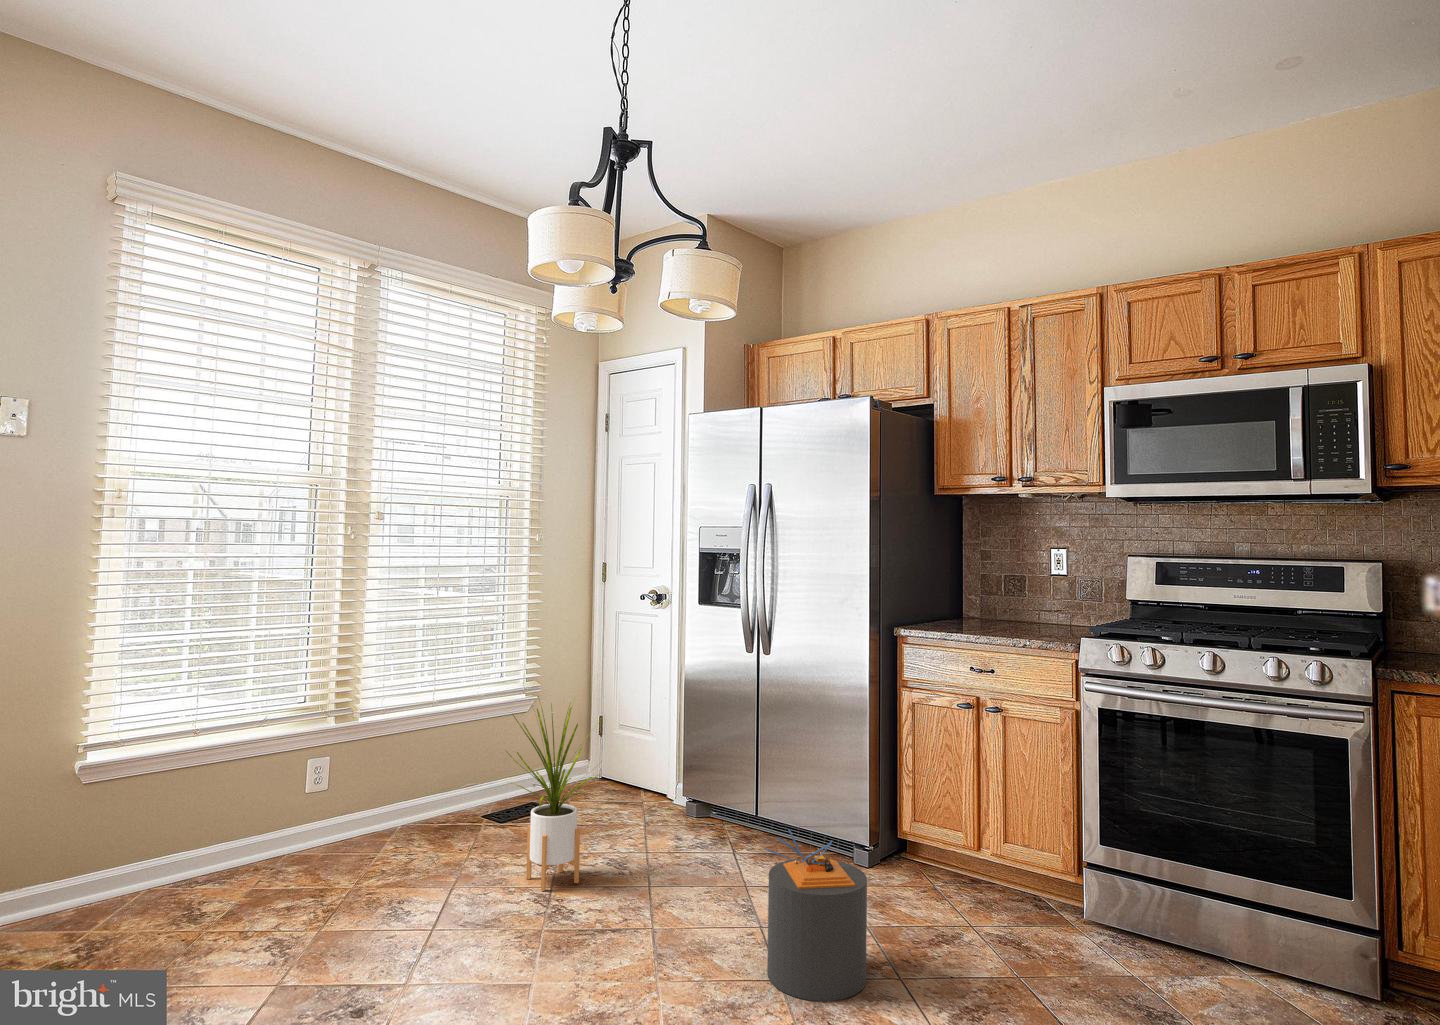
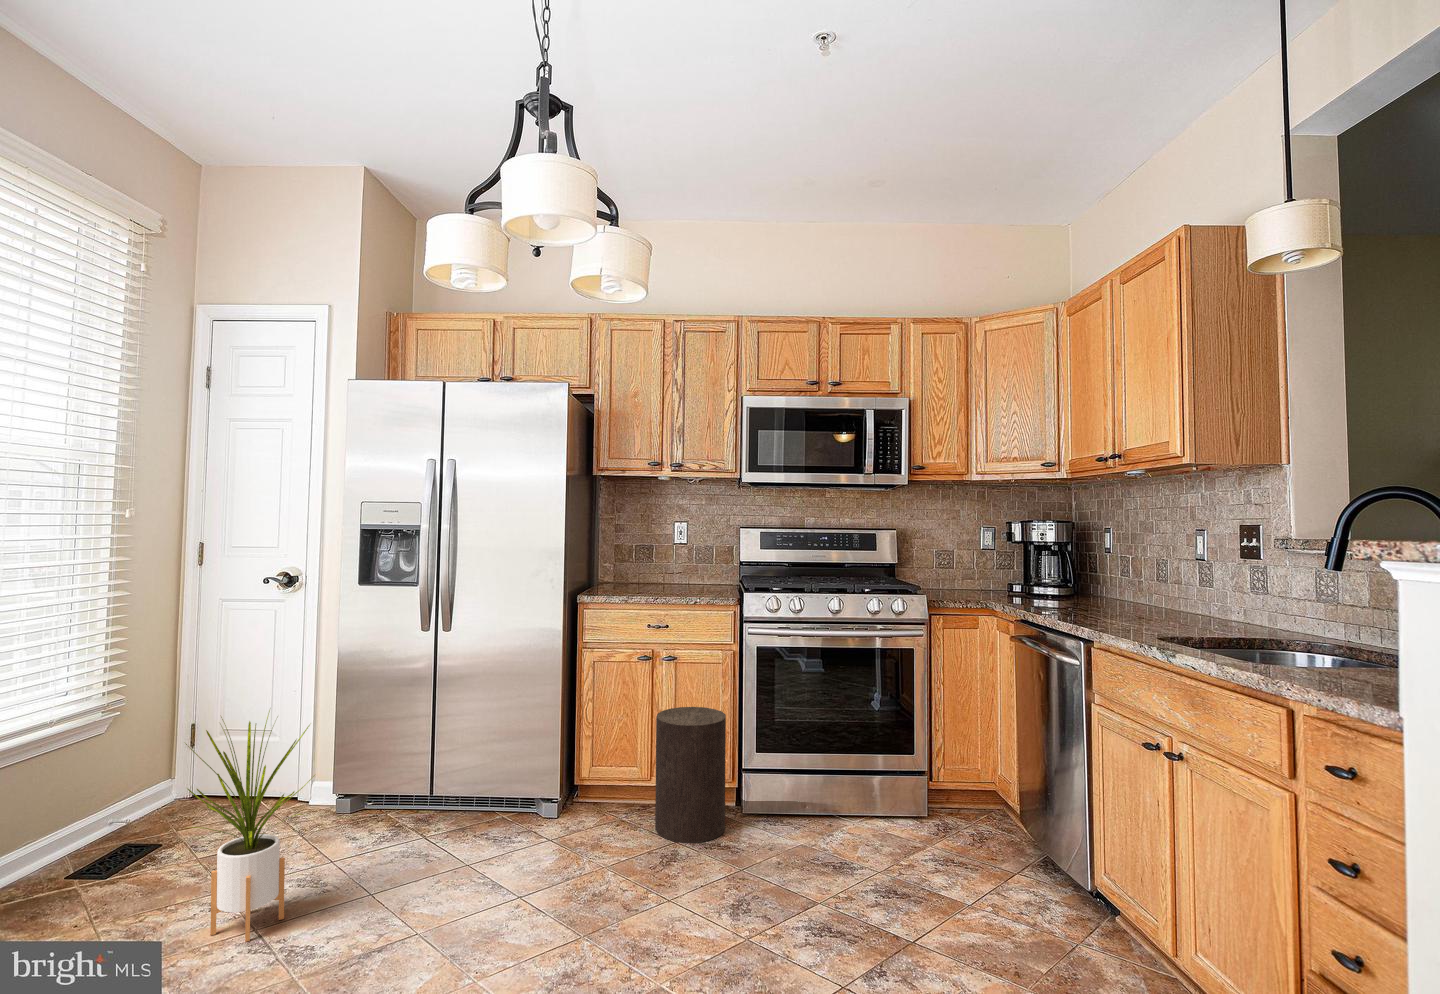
stool: none [955,769,1045,939] -> present [655,707,726,843]
trash can: present [766,829,867,1001] -> none [555,793,650,945]

